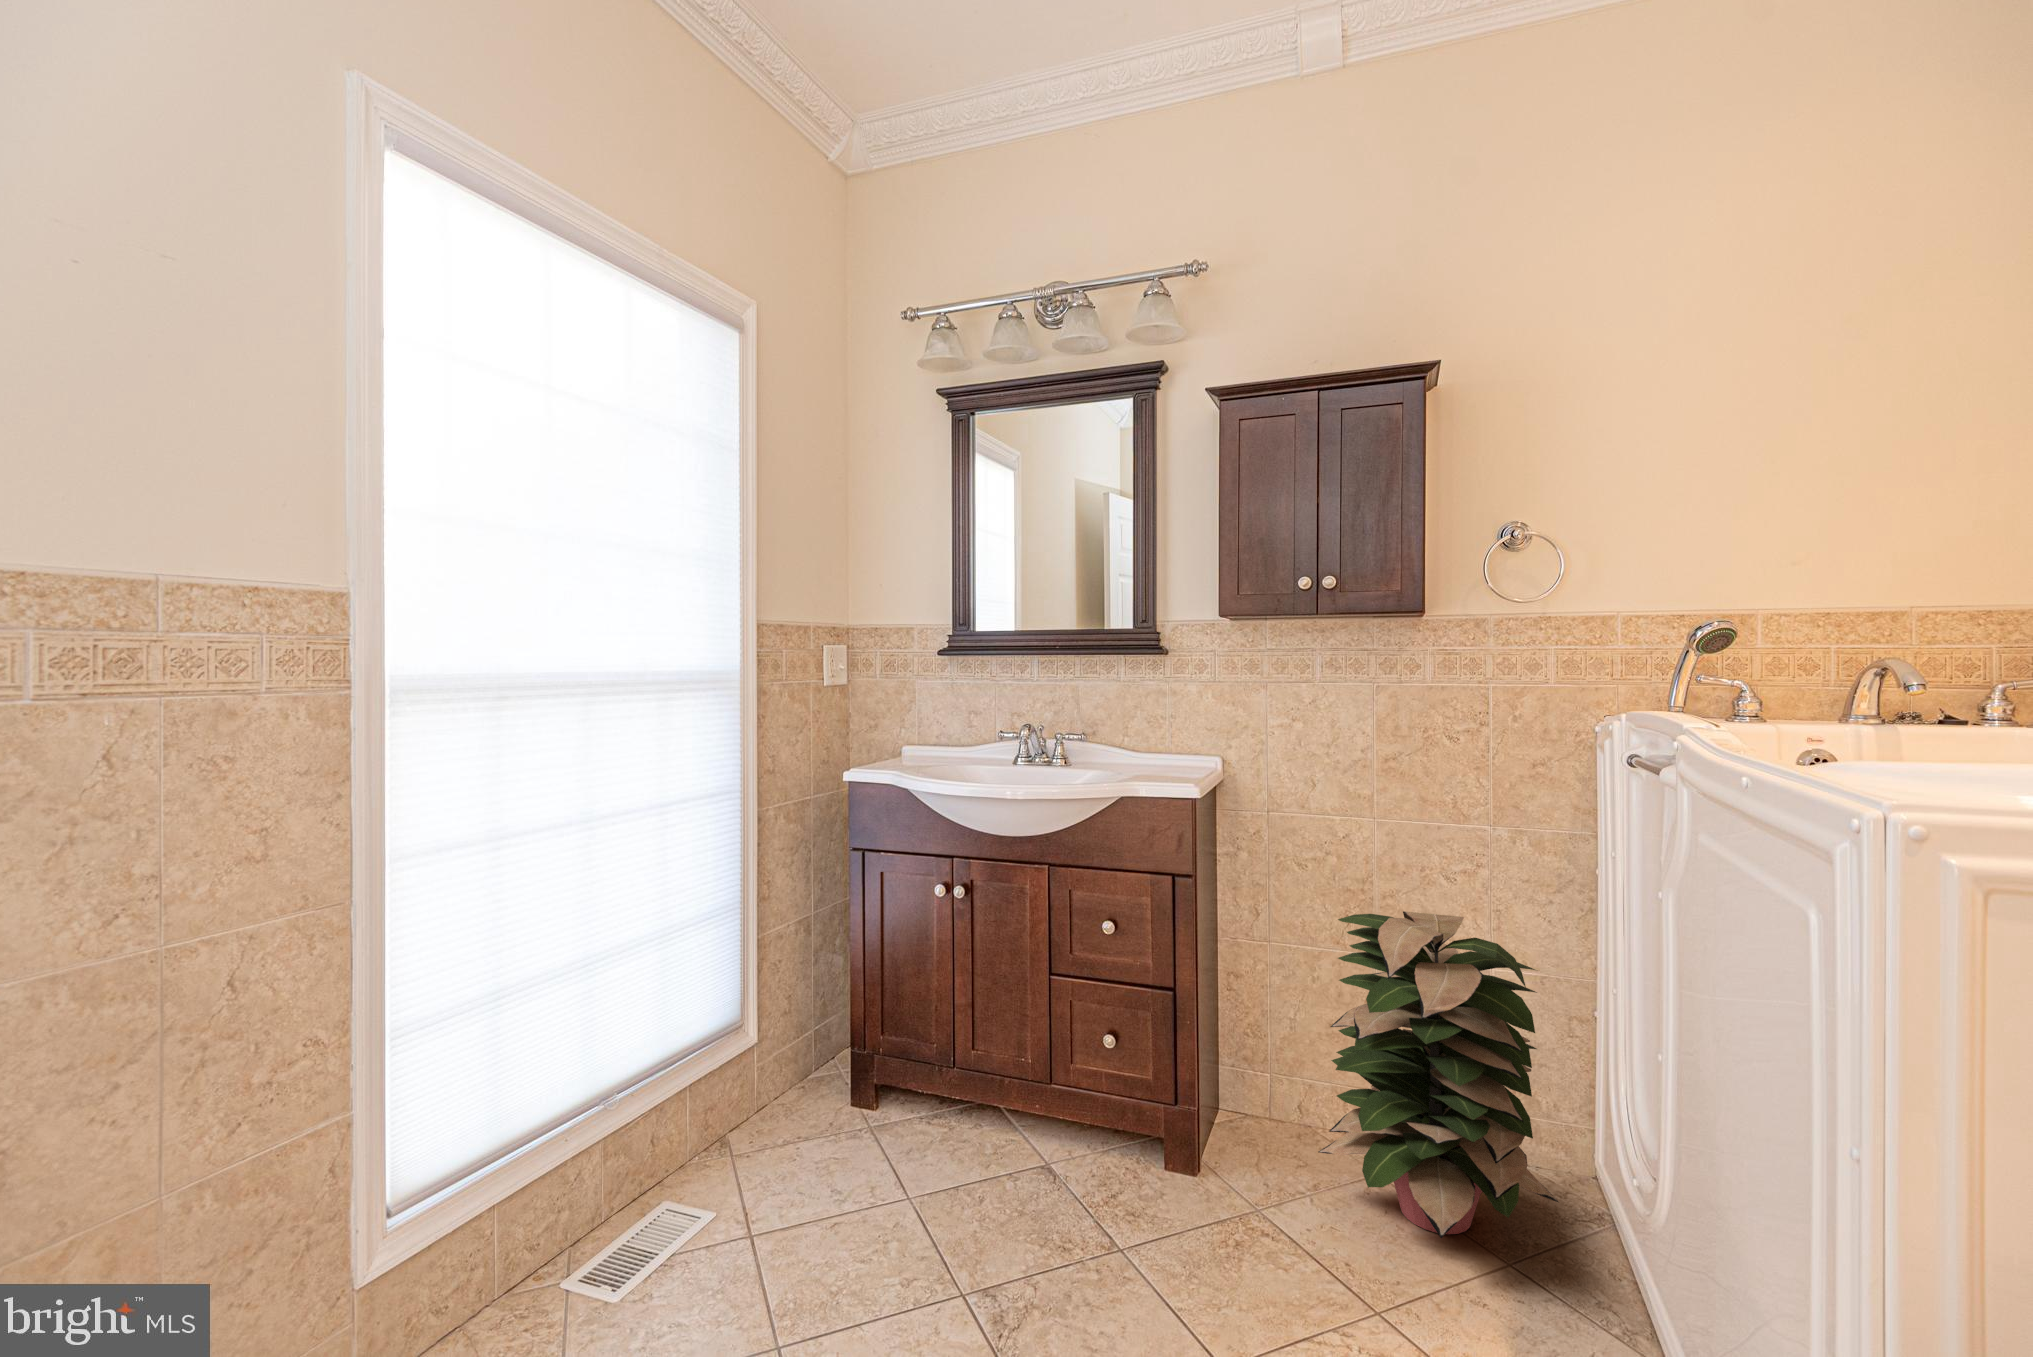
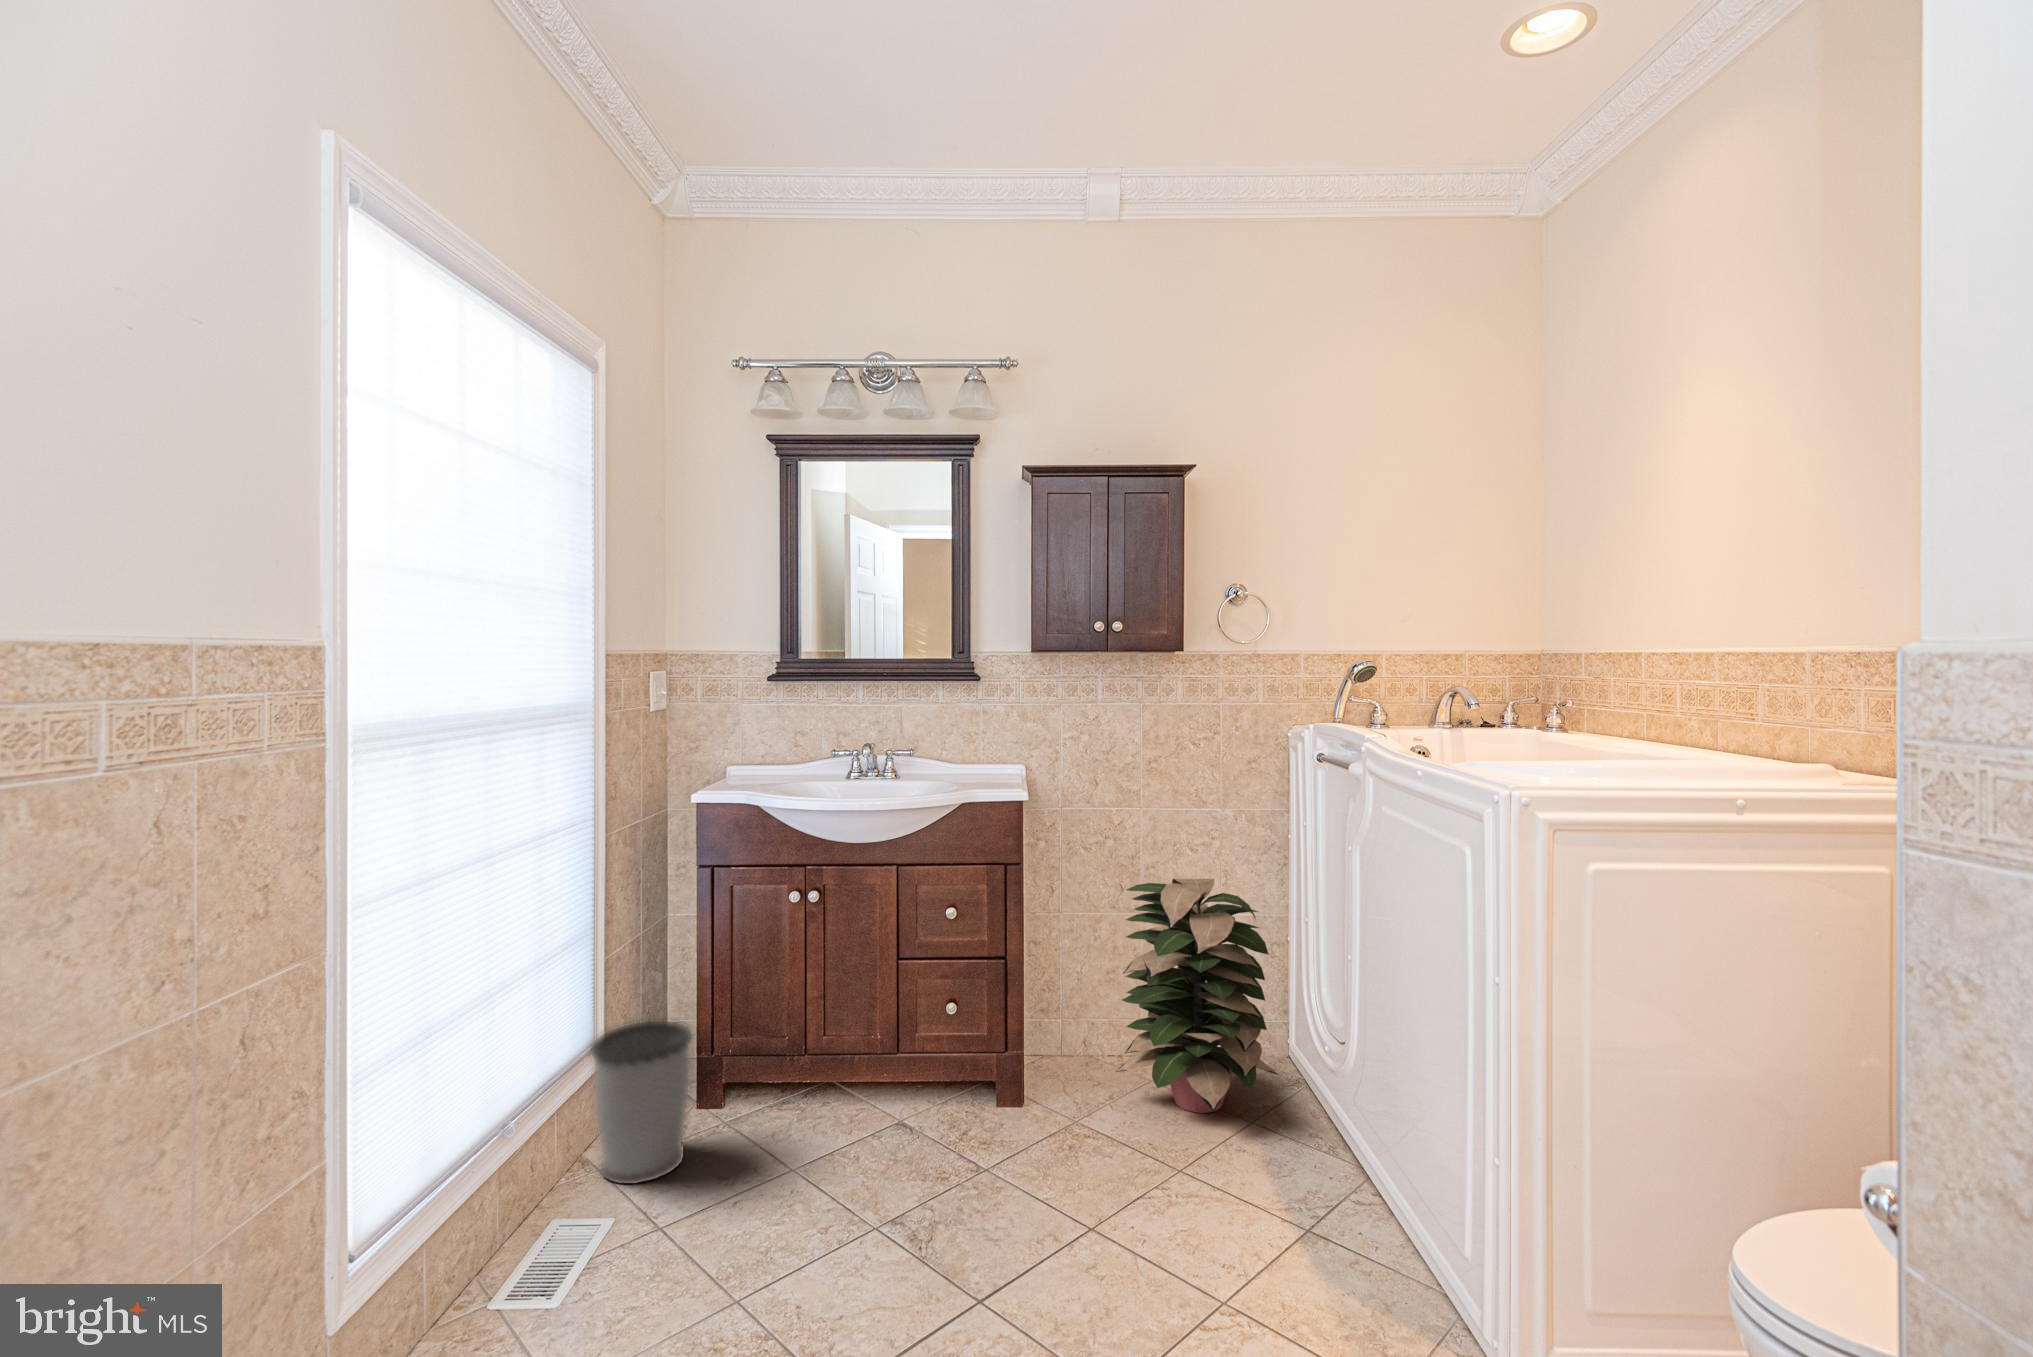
wastebasket: none [716,1006,820,1179] -> present [591,1021,692,1184]

